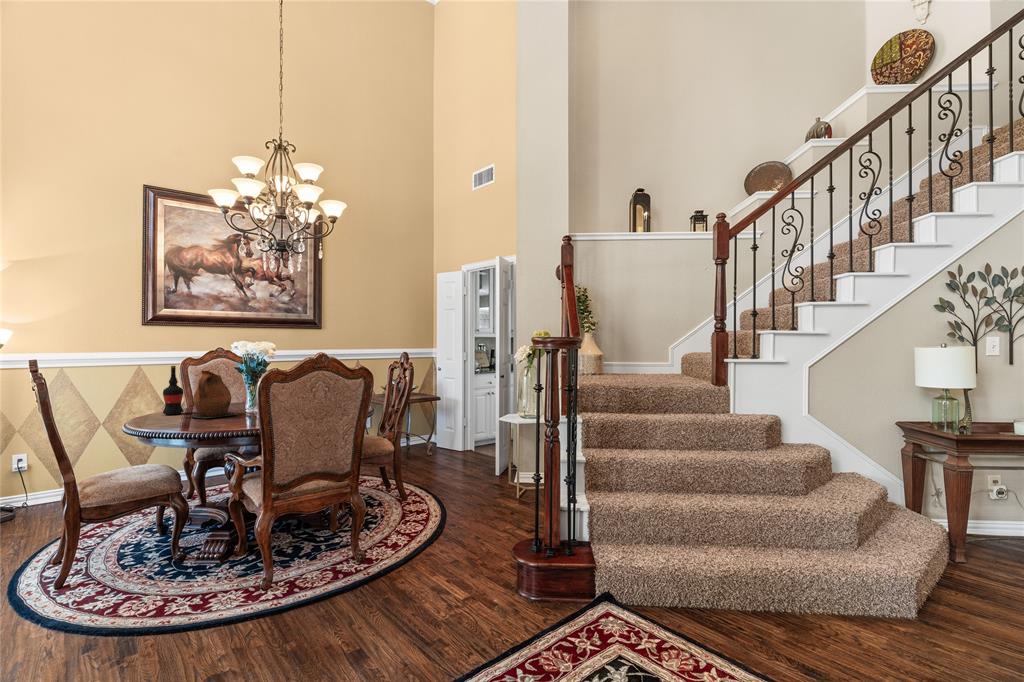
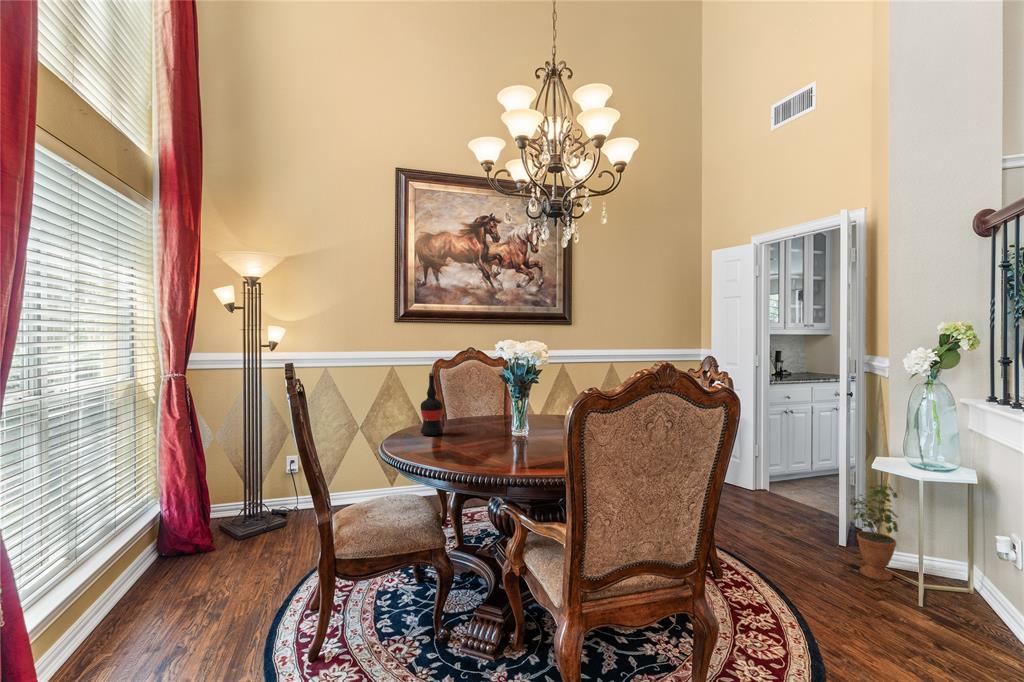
ceramic pitcher: present [190,371,237,418] -> none [449,381,508,447]
potted plant: none [493,428,520,491] -> present [850,484,898,580]

